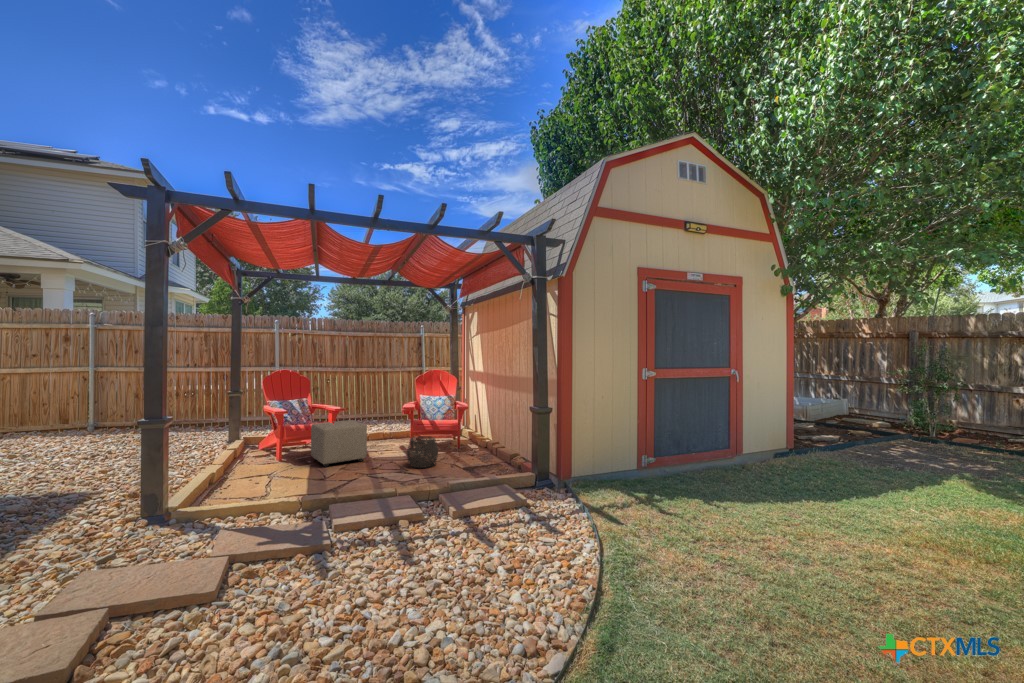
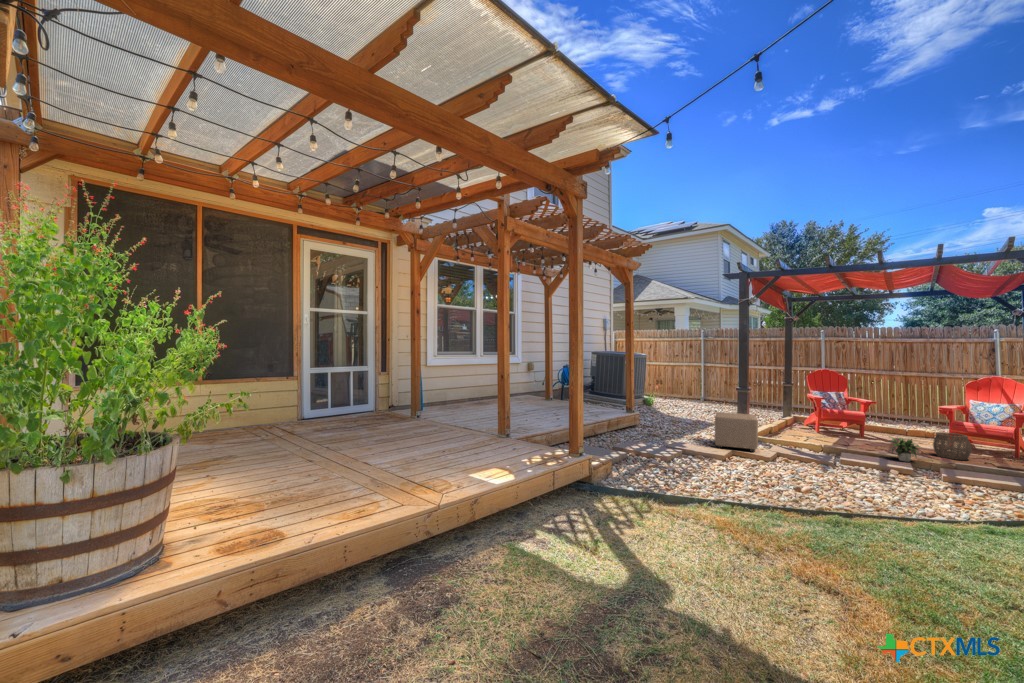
ottoman: present [311,420,367,467] -> present [715,412,758,452]
potted plant: none [368,457,410,491] -> present [889,437,920,462]

